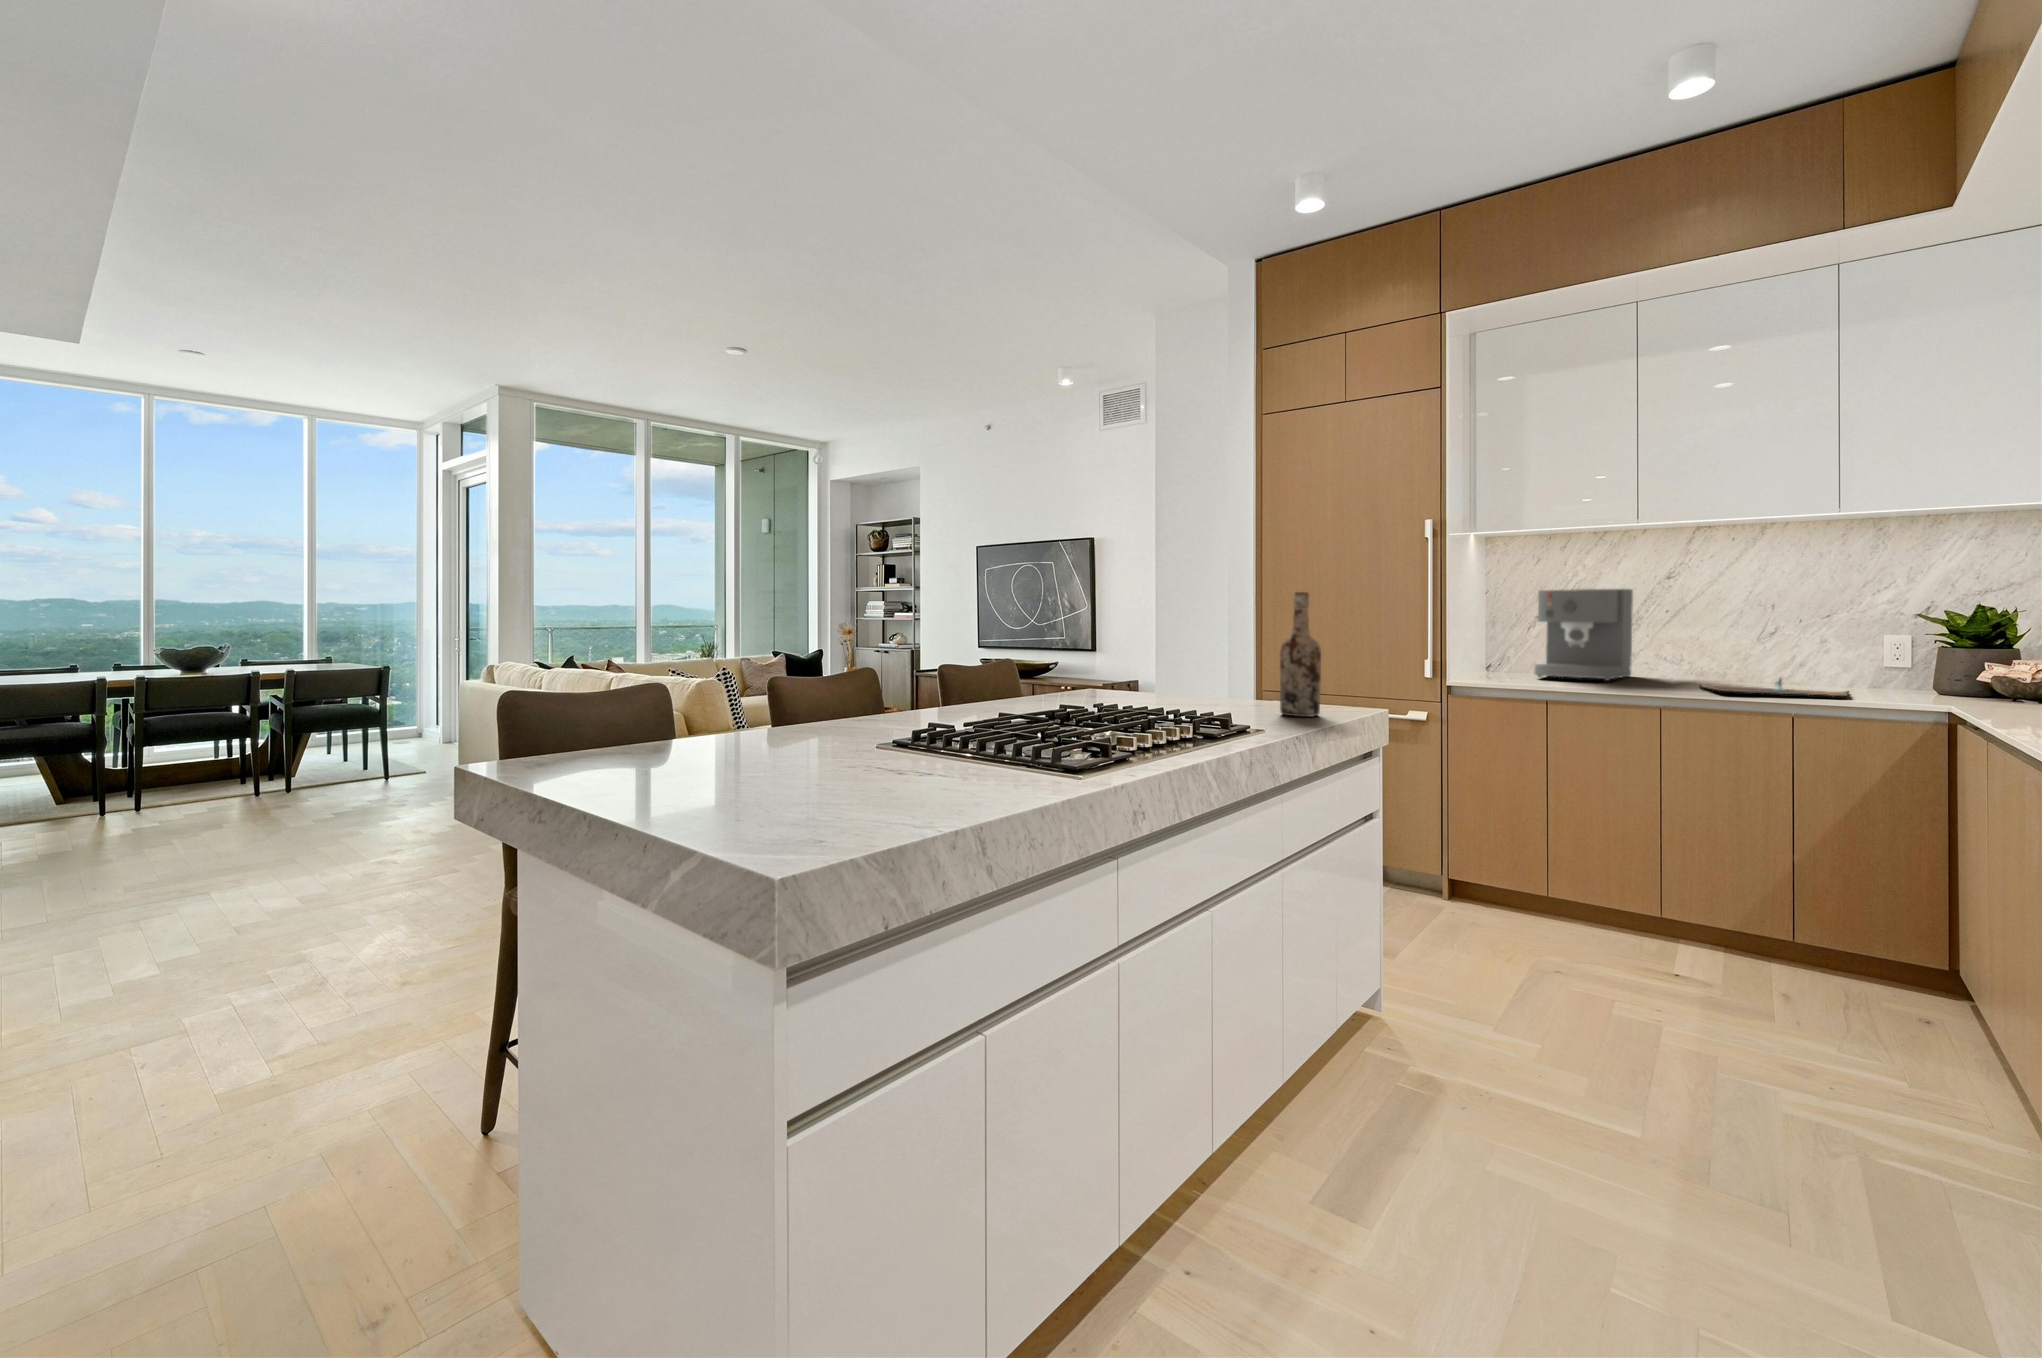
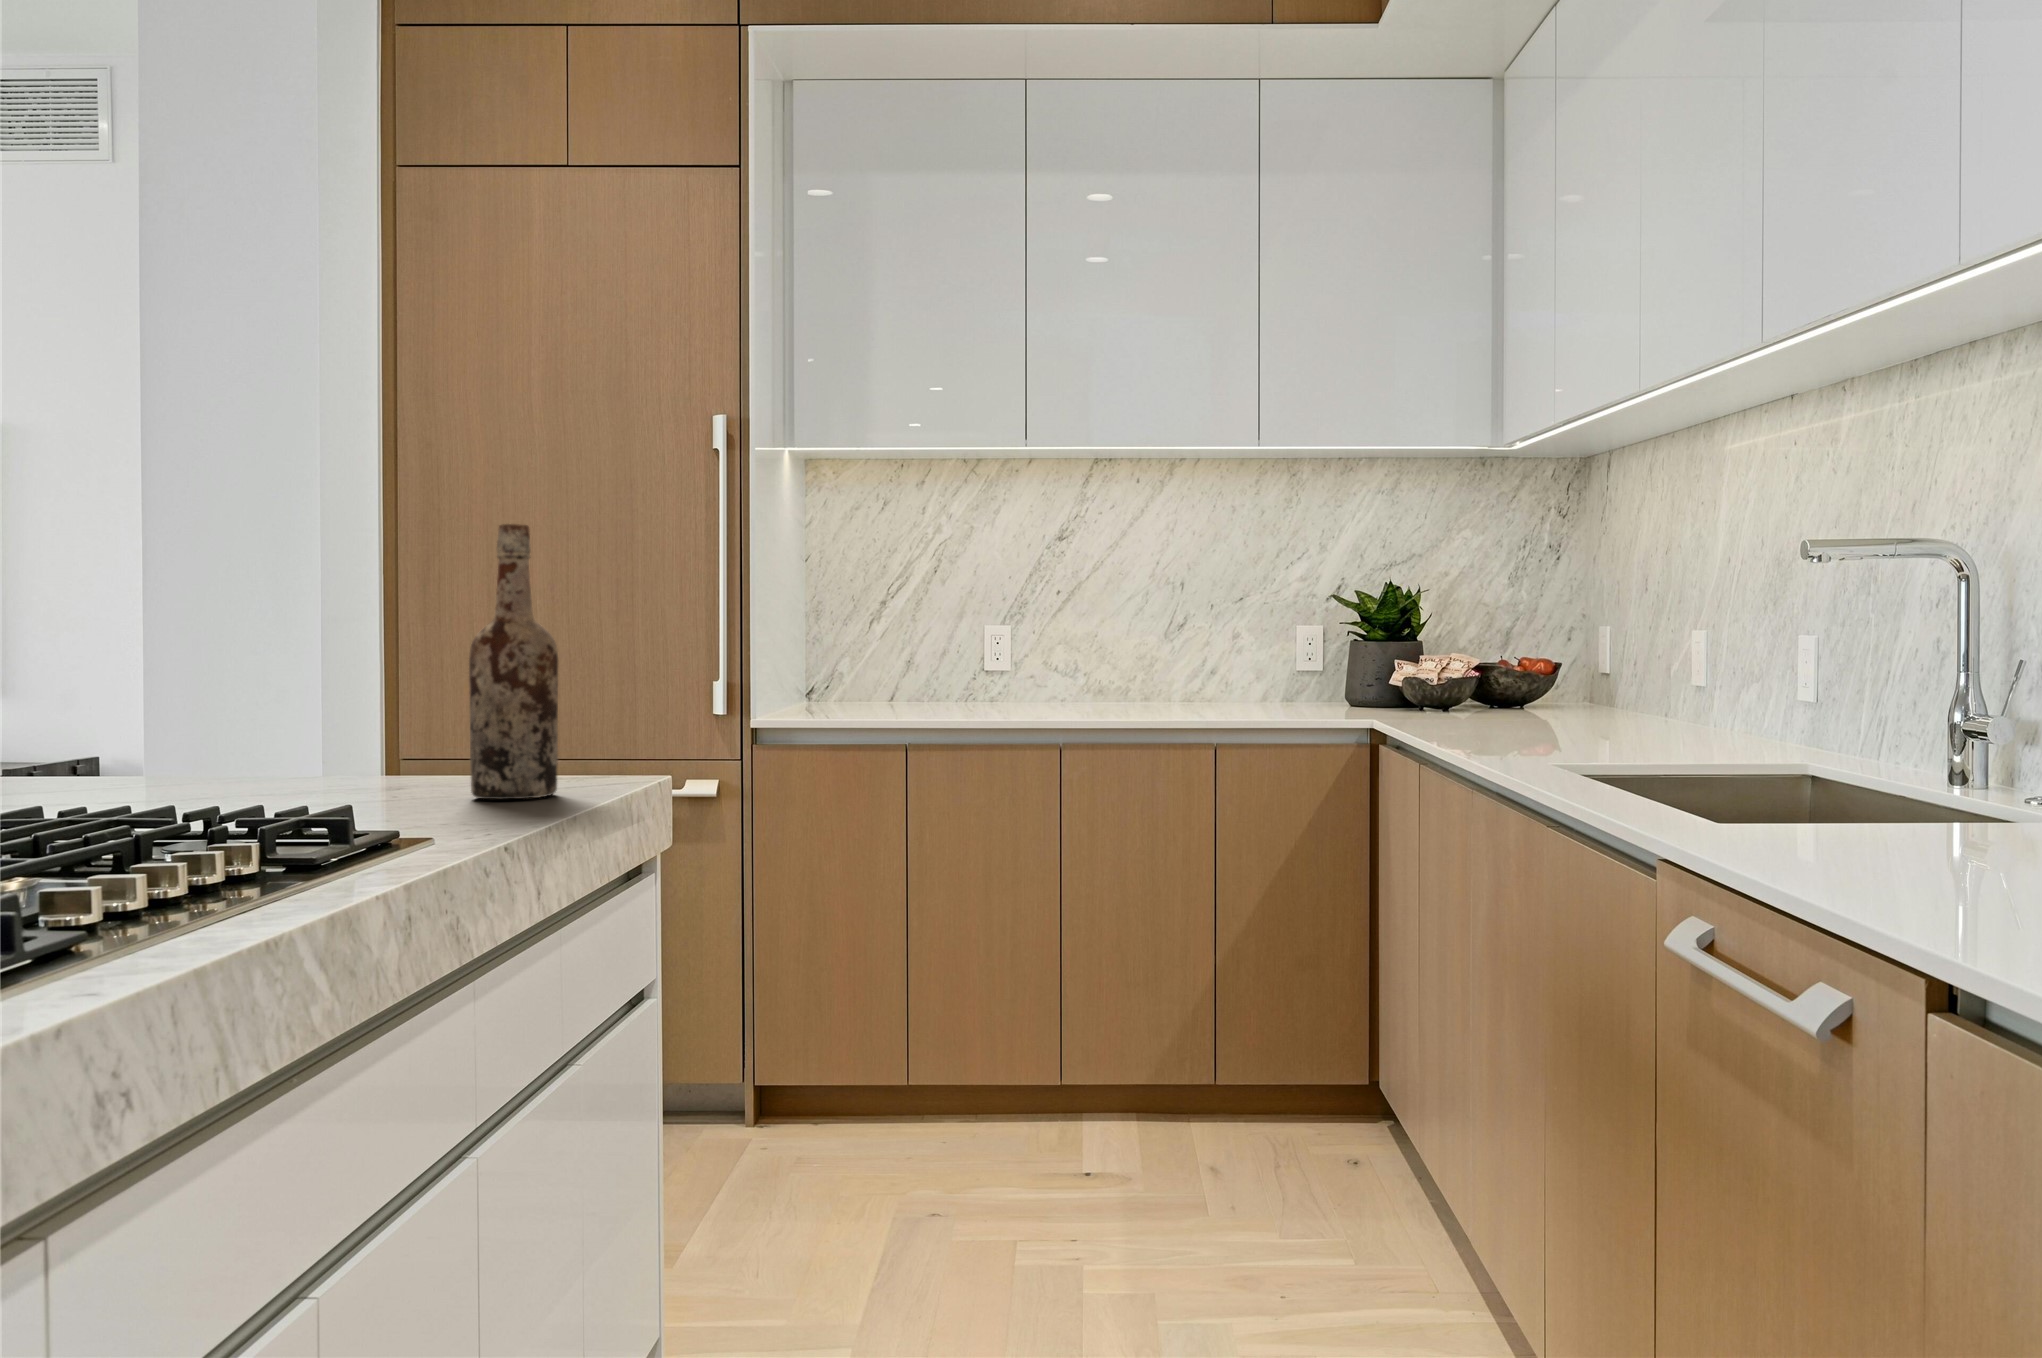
coffee maker: present [1534,589,1633,681] -> none [883,556,1012,705]
cutting board: present [1701,678,1848,696] -> none [1099,689,1271,713]

